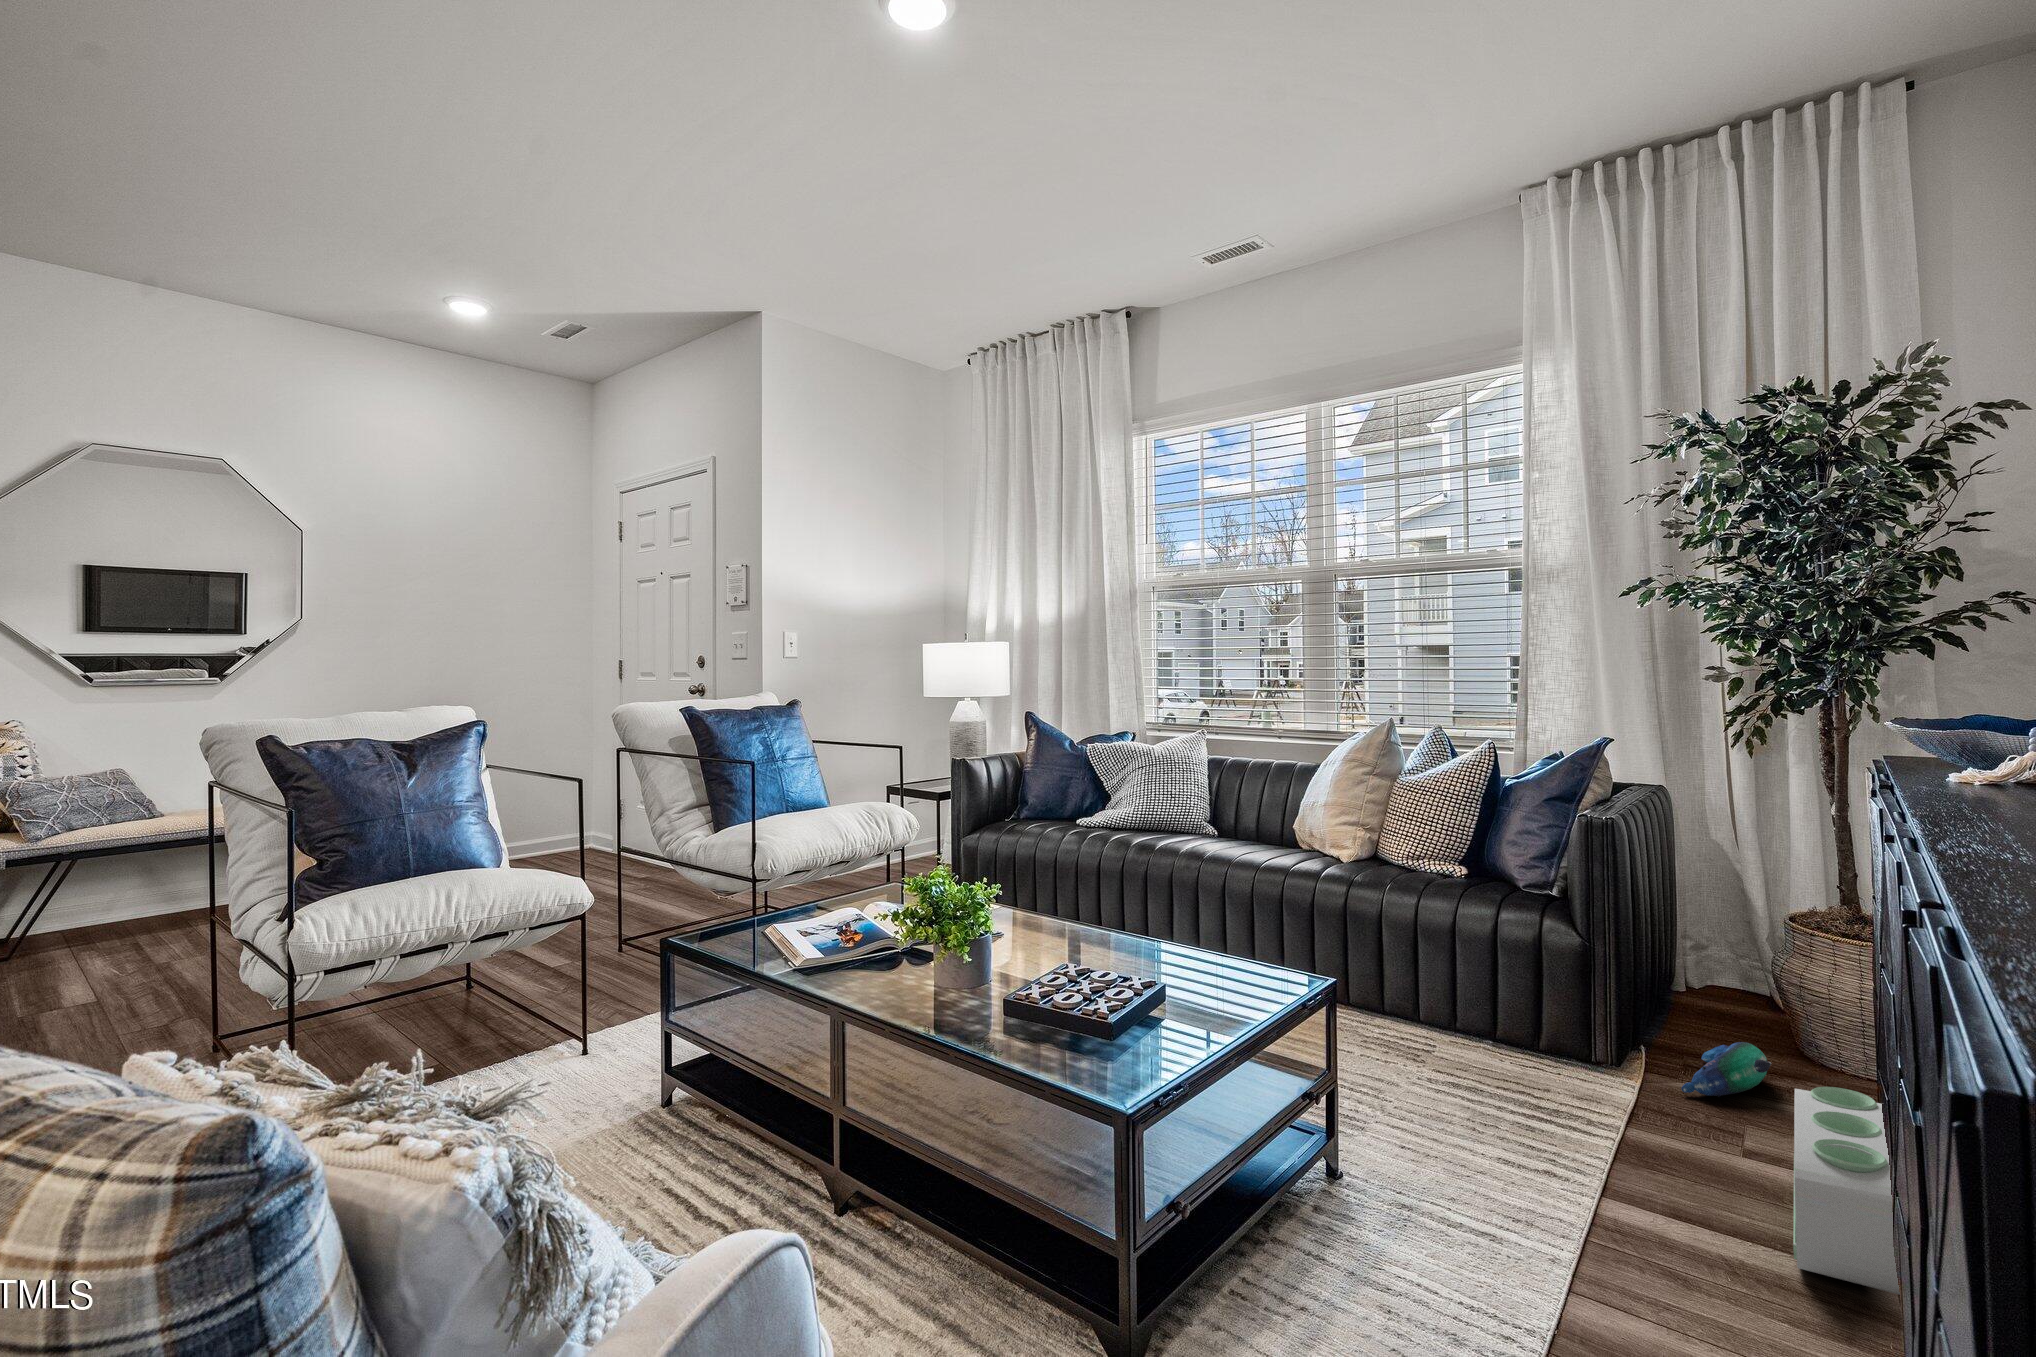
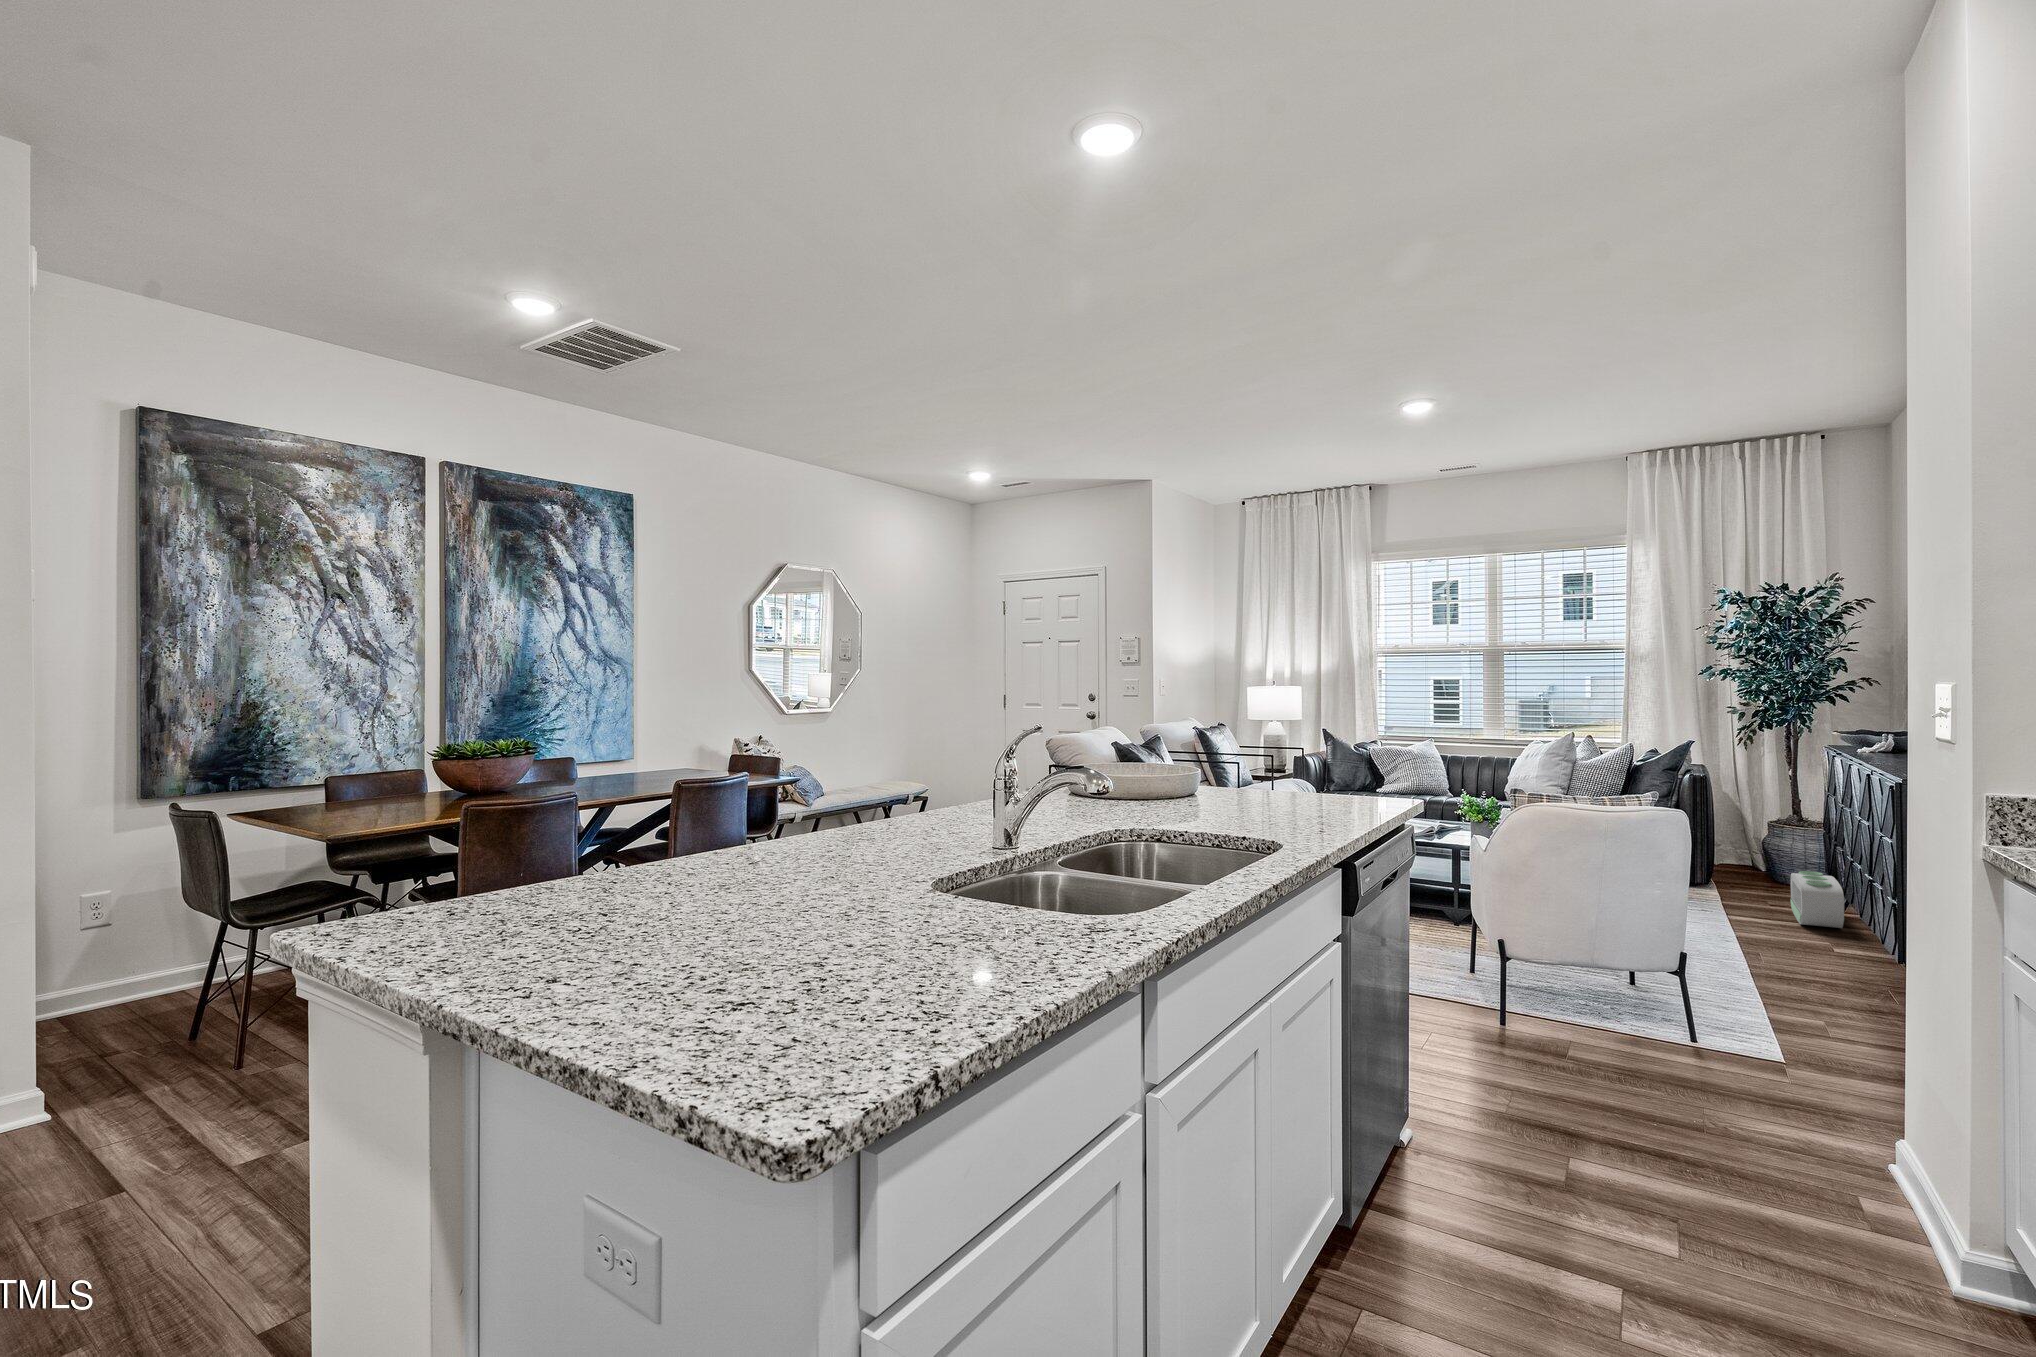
plush toy: present [1681,1042,1771,1097] -> none [1734,872,1771,893]

